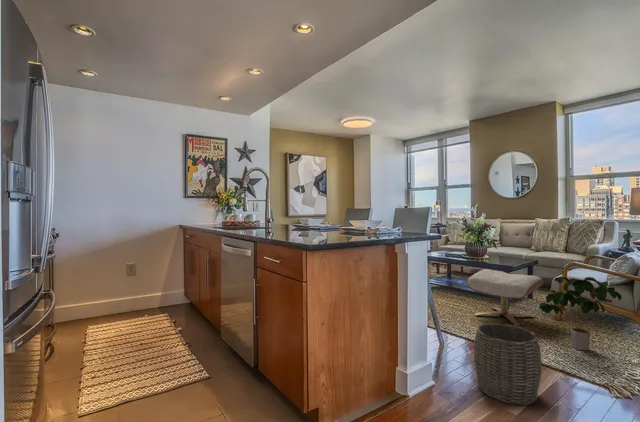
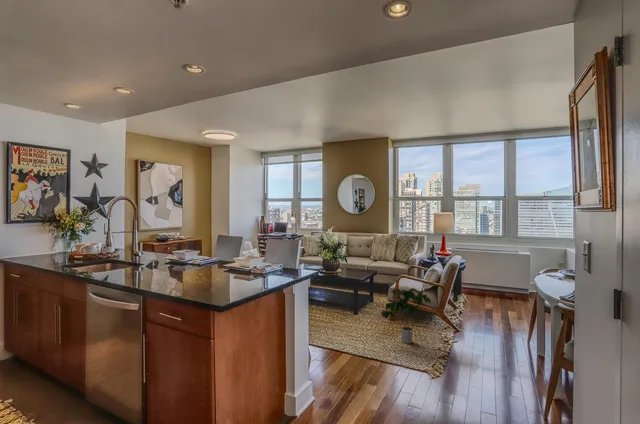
ottoman: present [467,269,544,326] -> none [327,283,383,330]
woven basket: present [474,323,541,405] -> none [341,335,386,398]

